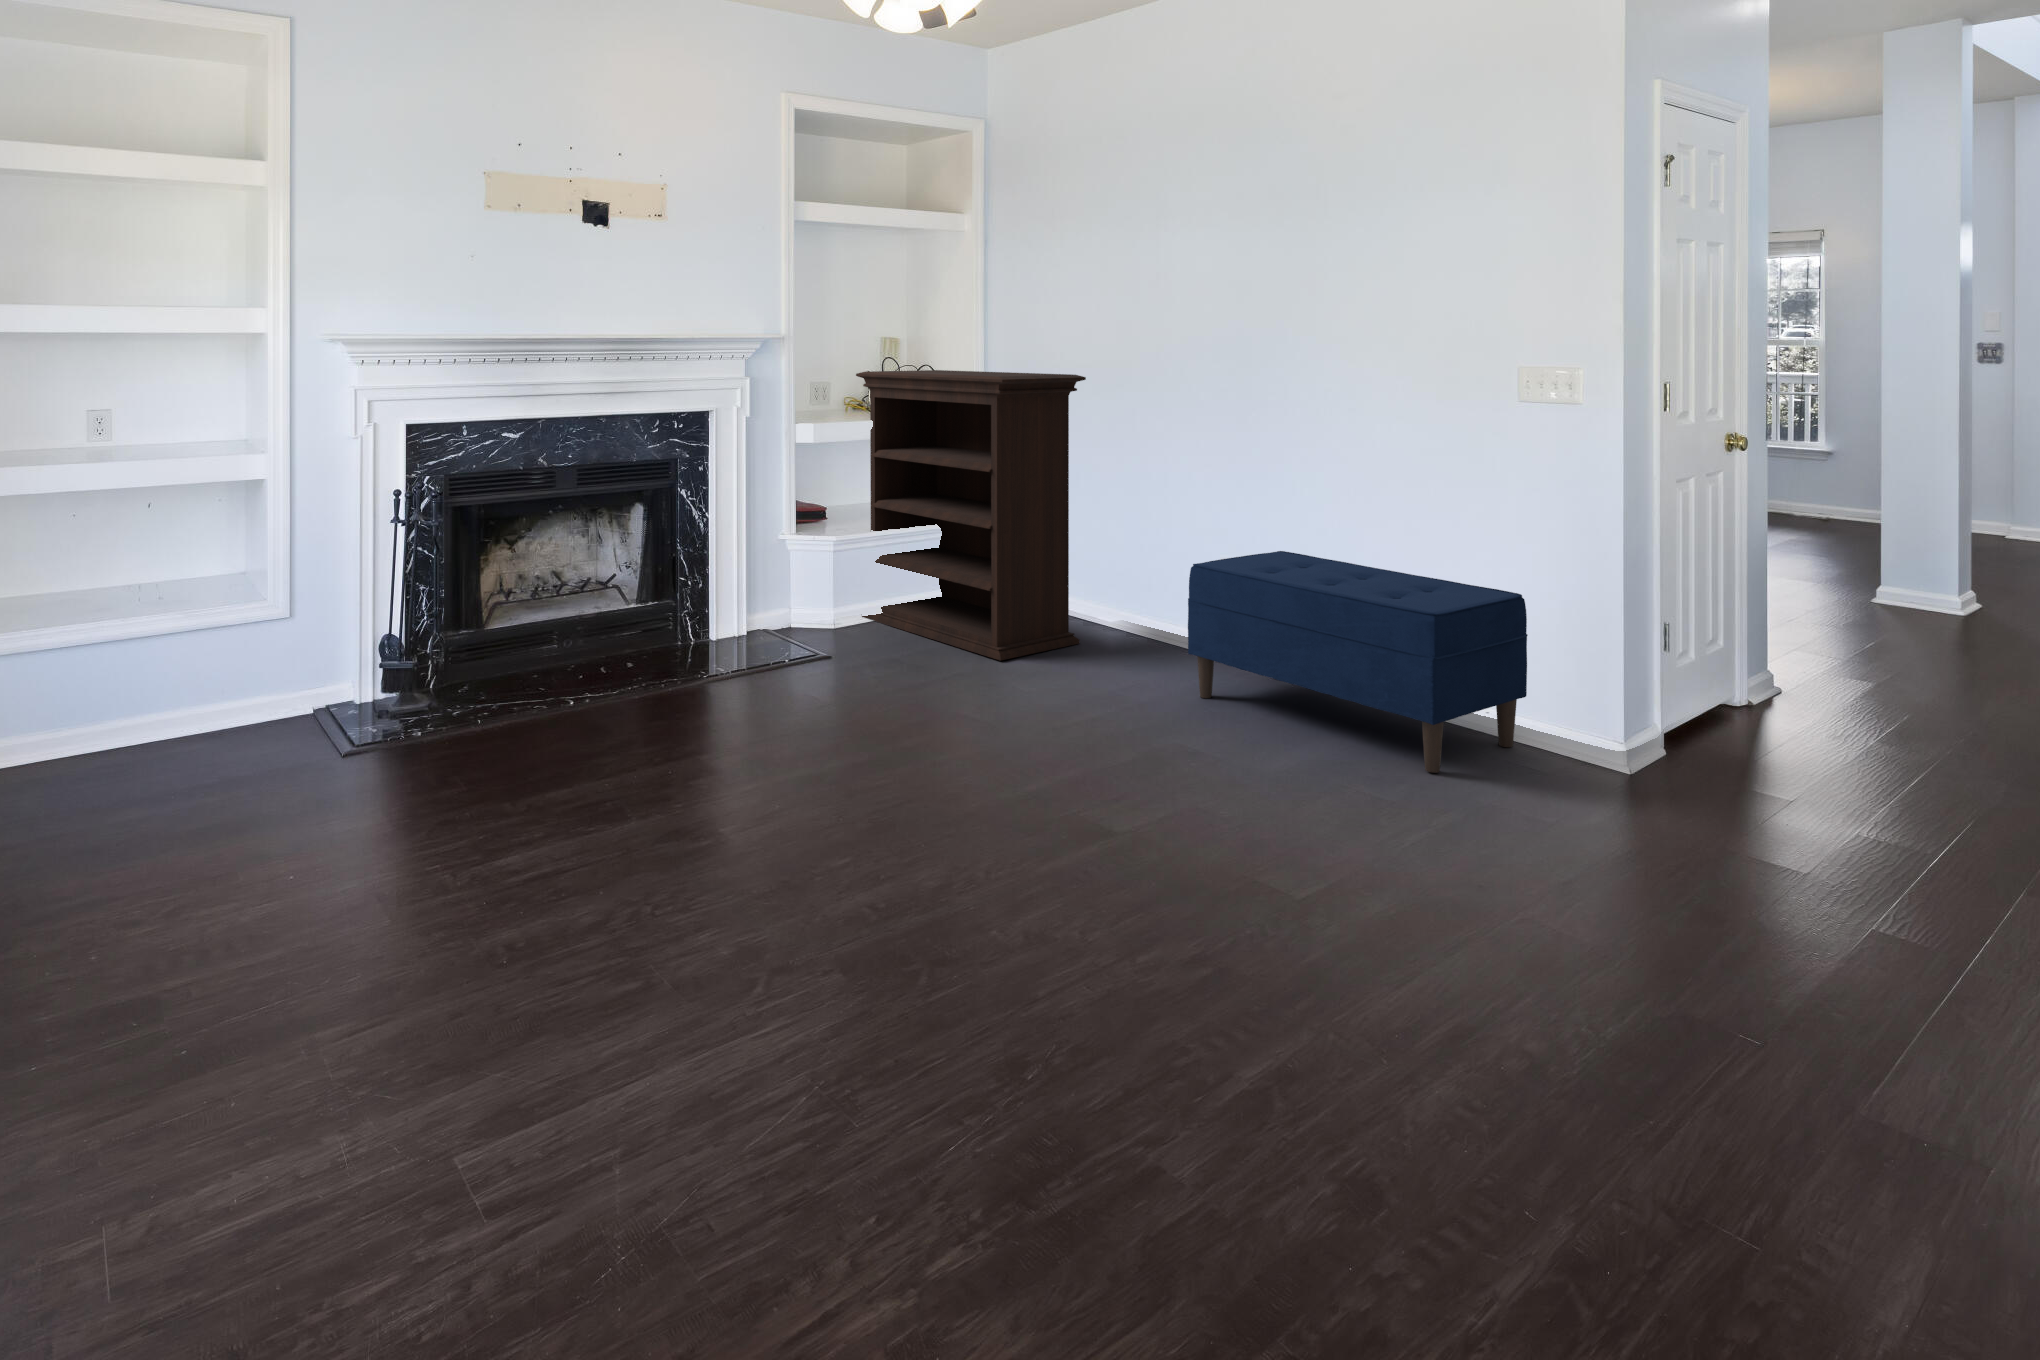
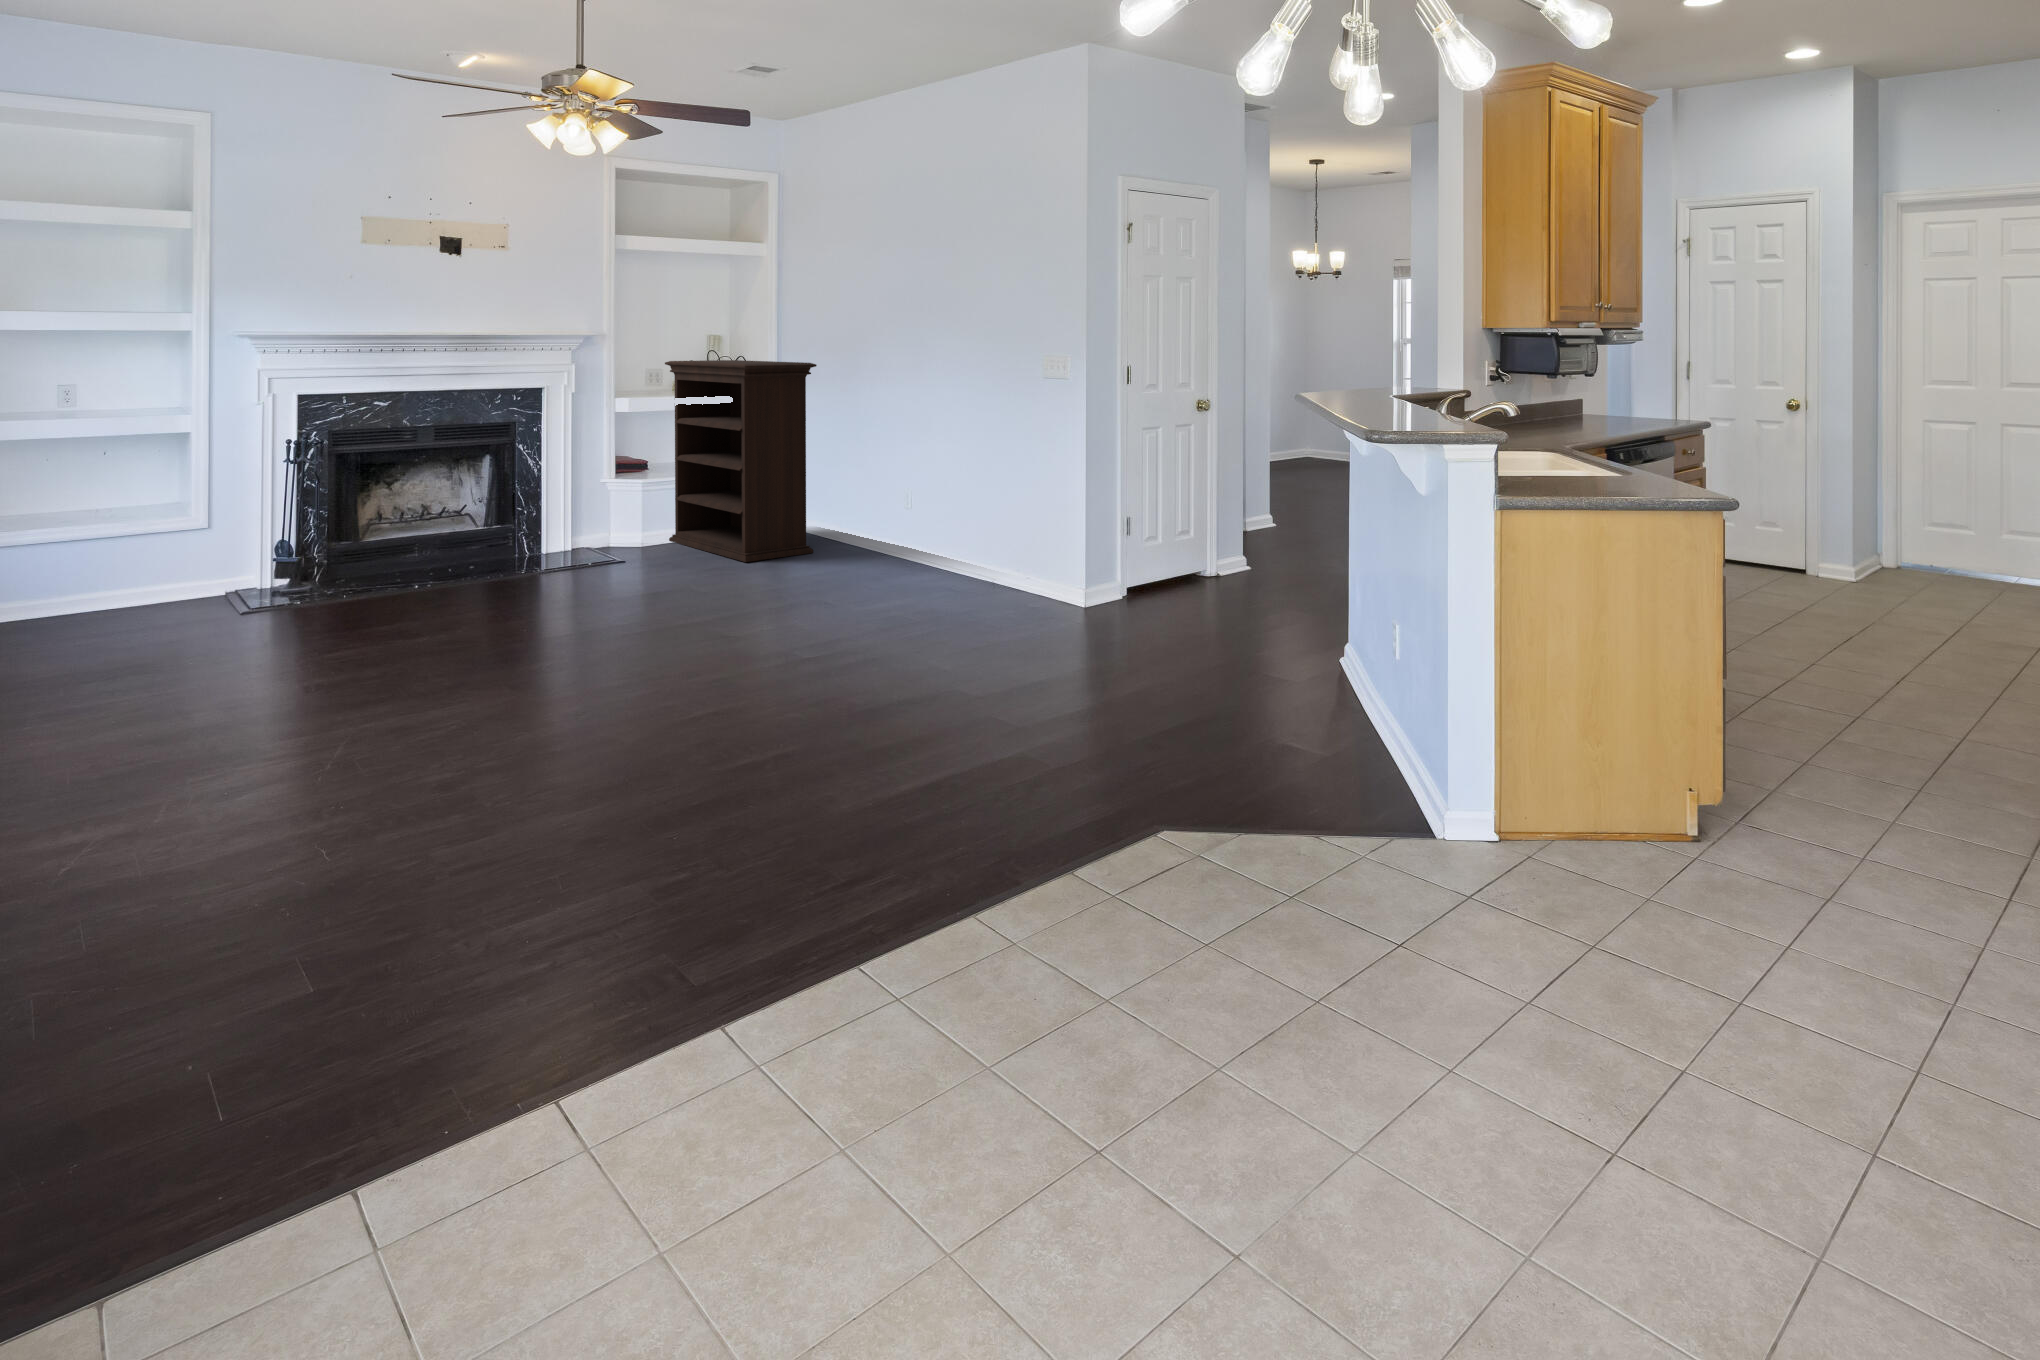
bench: present [1188,551,1528,773] -> none [854,482,1042,608]

